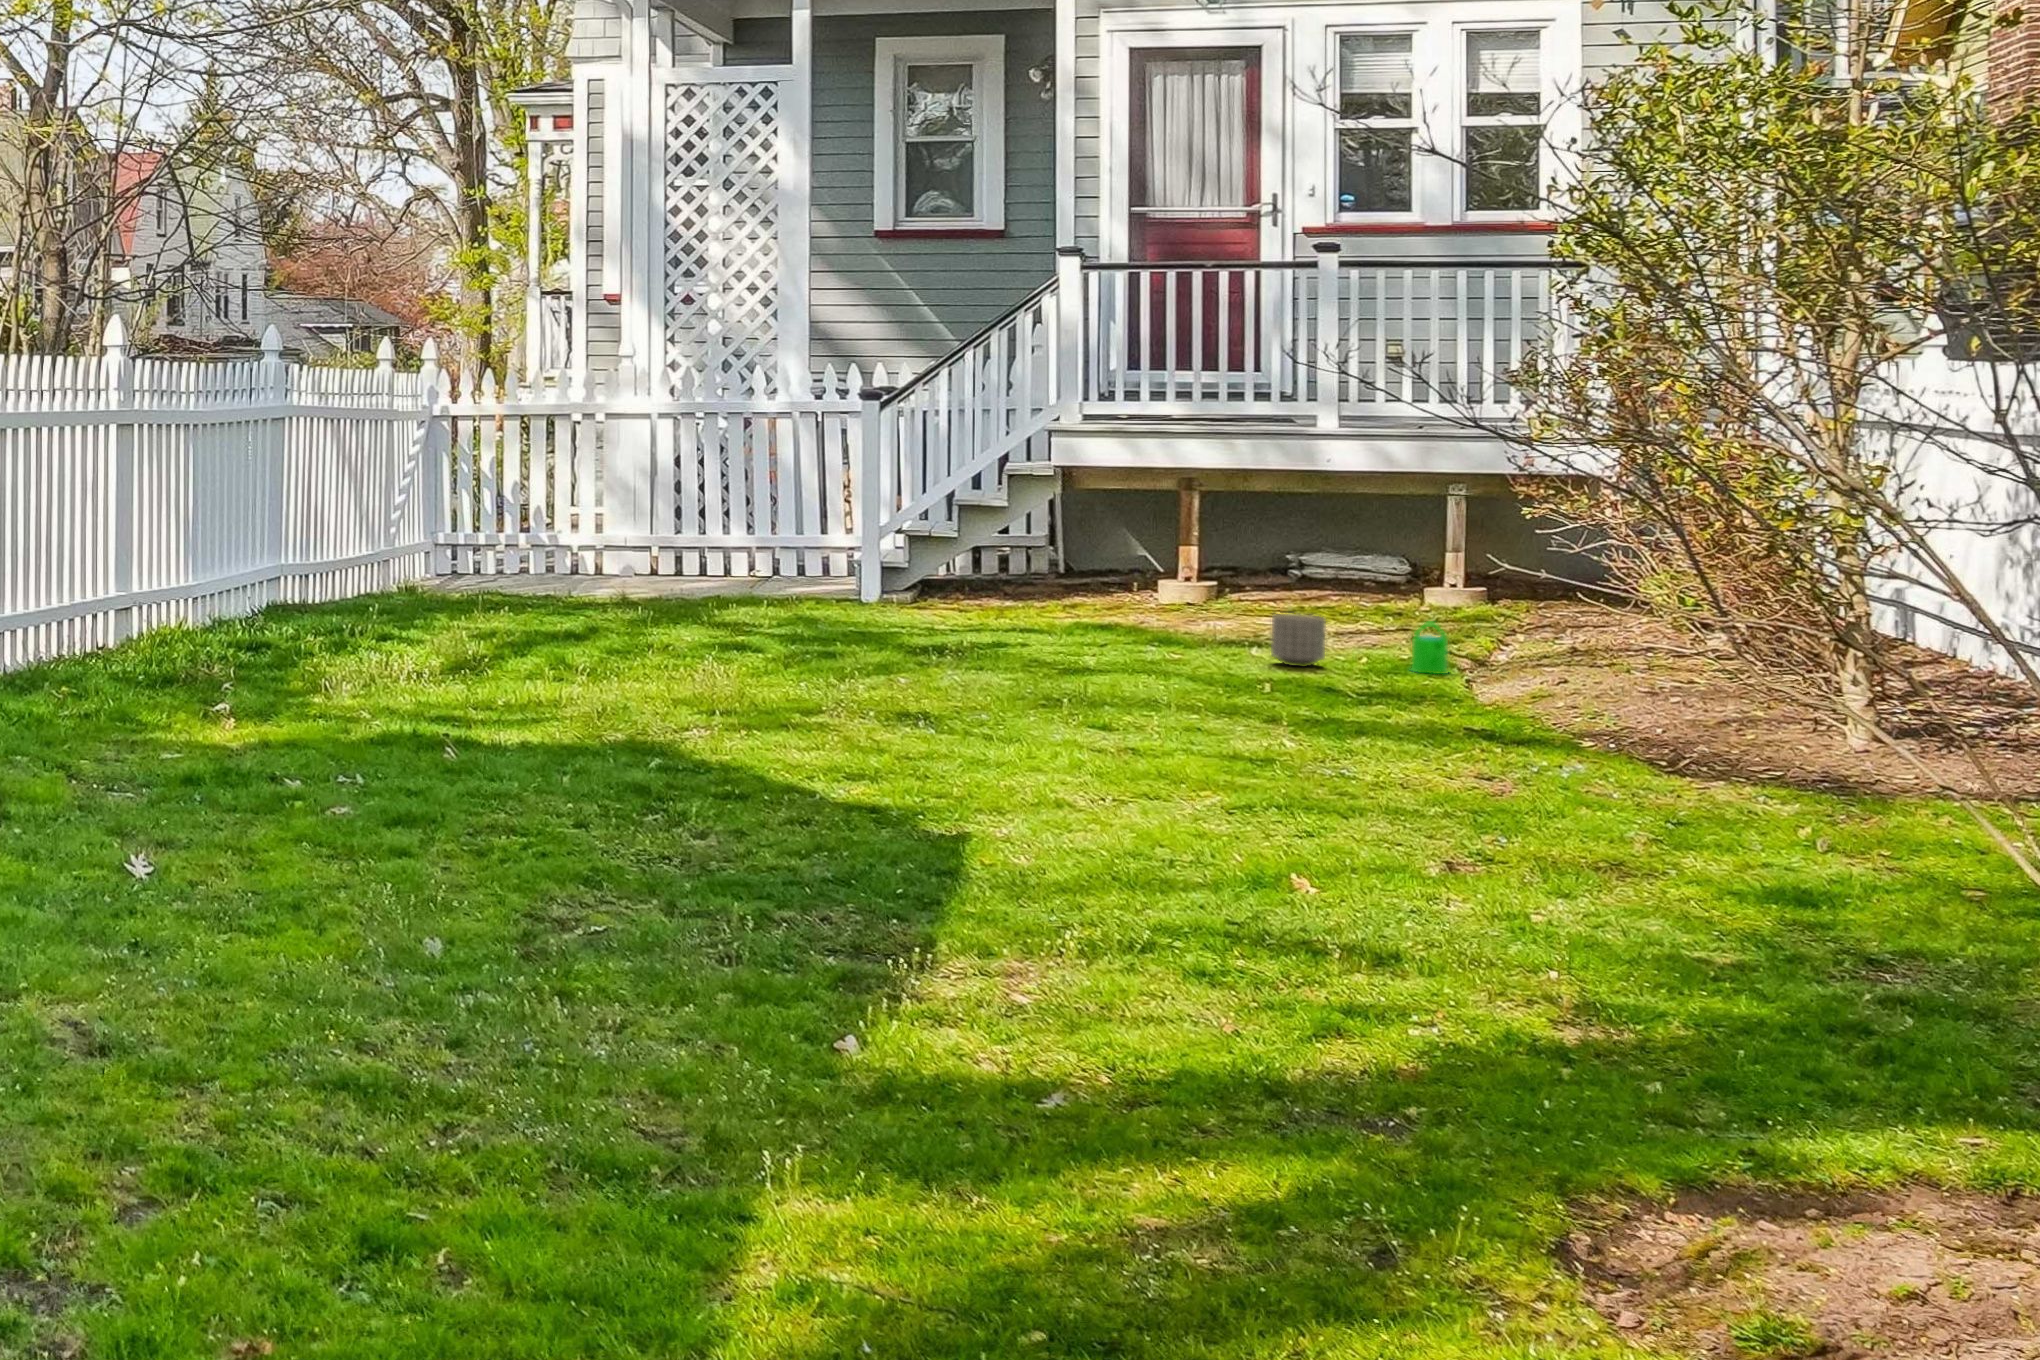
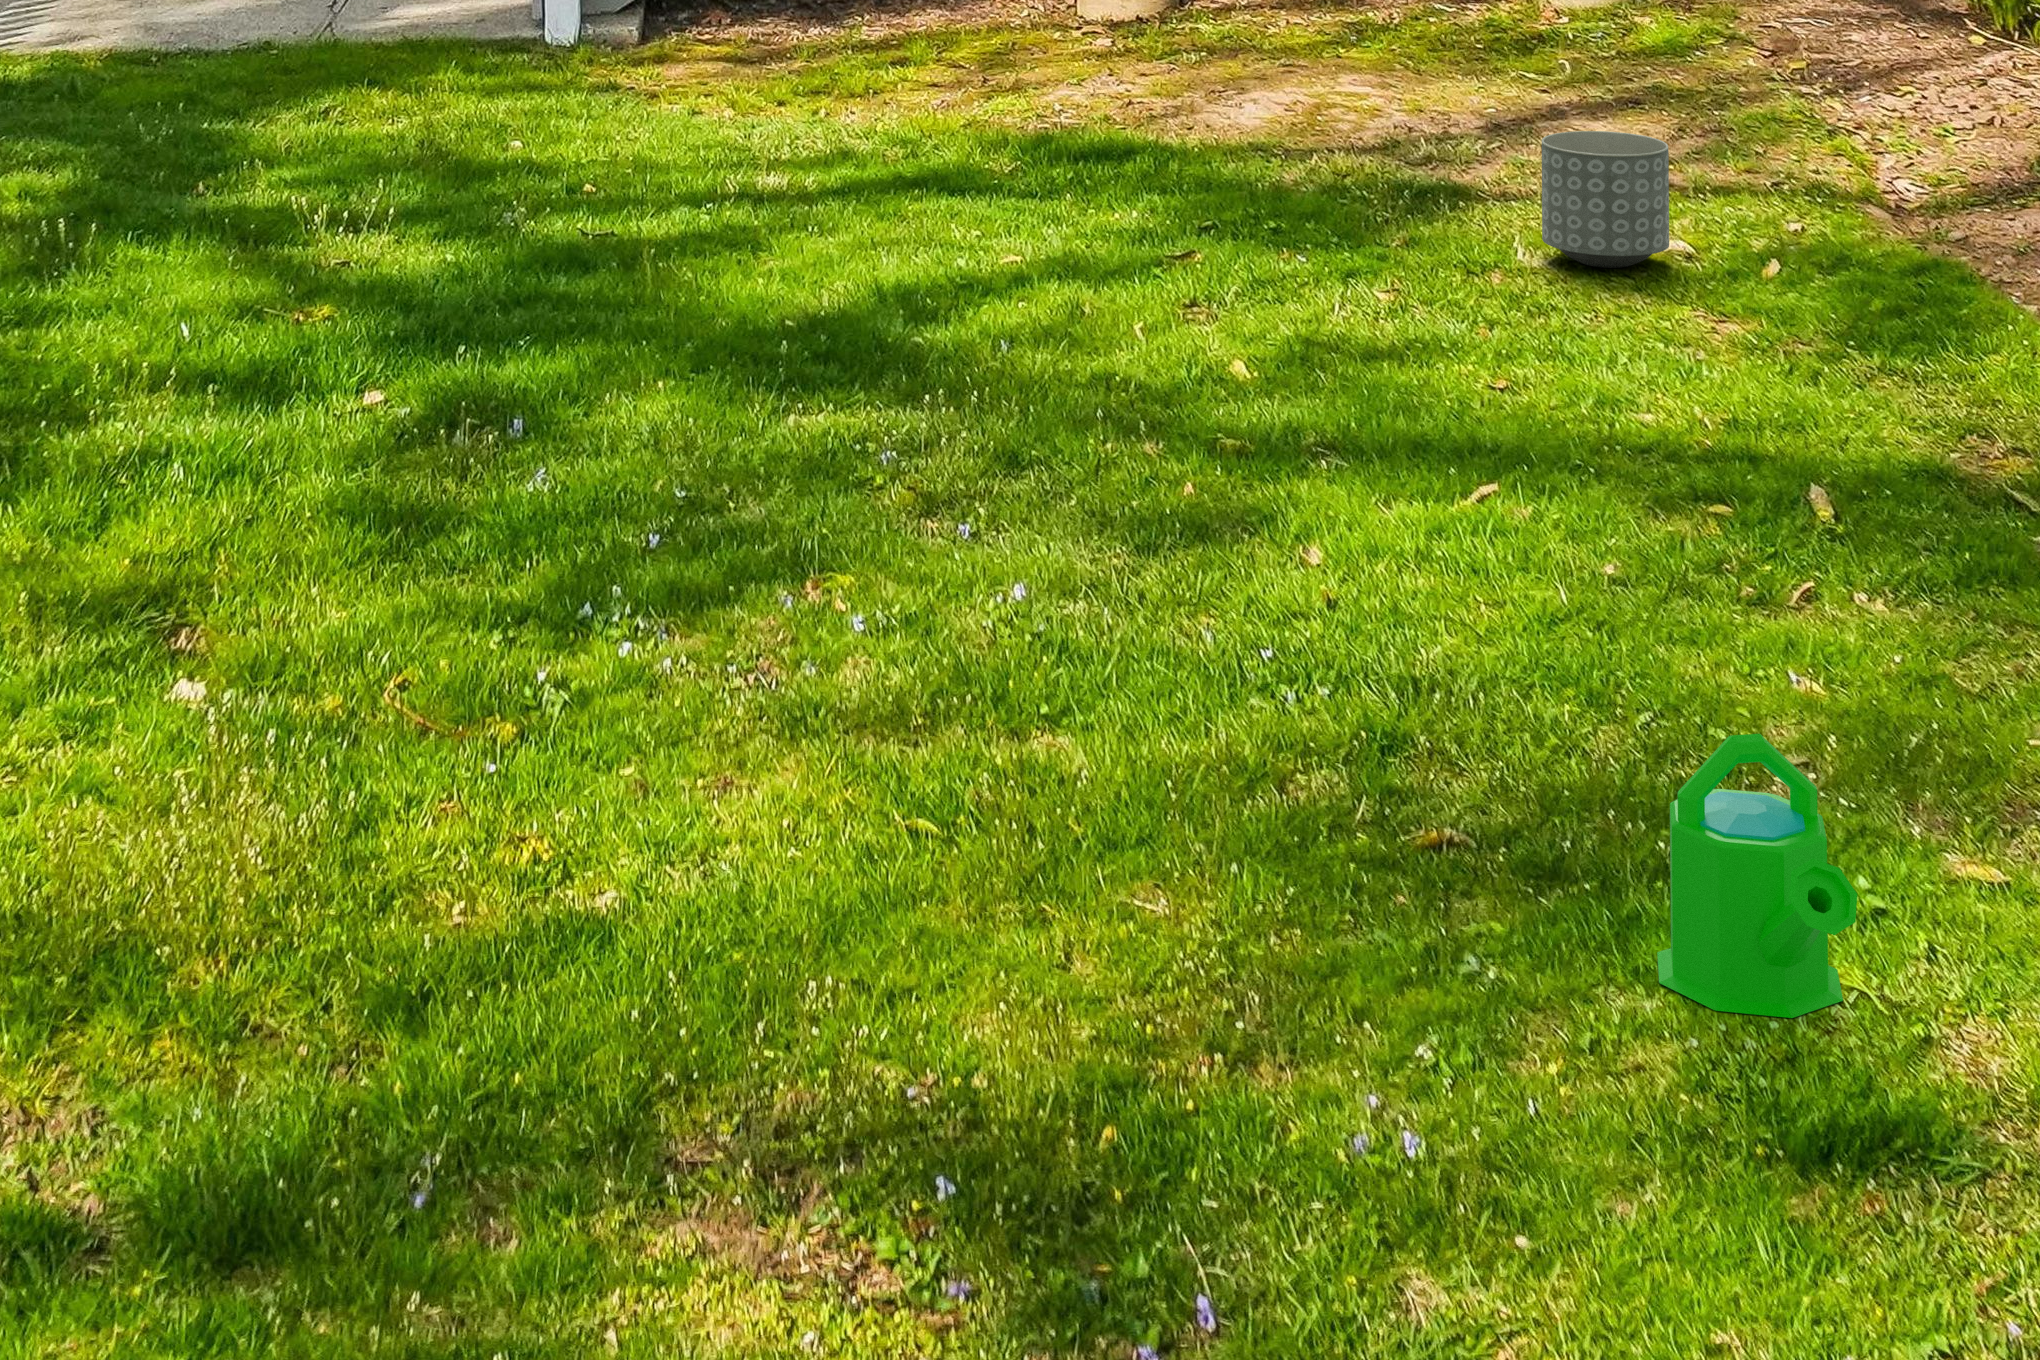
watering can: present [1411,621,1448,674] -> present [1657,734,1858,1018]

